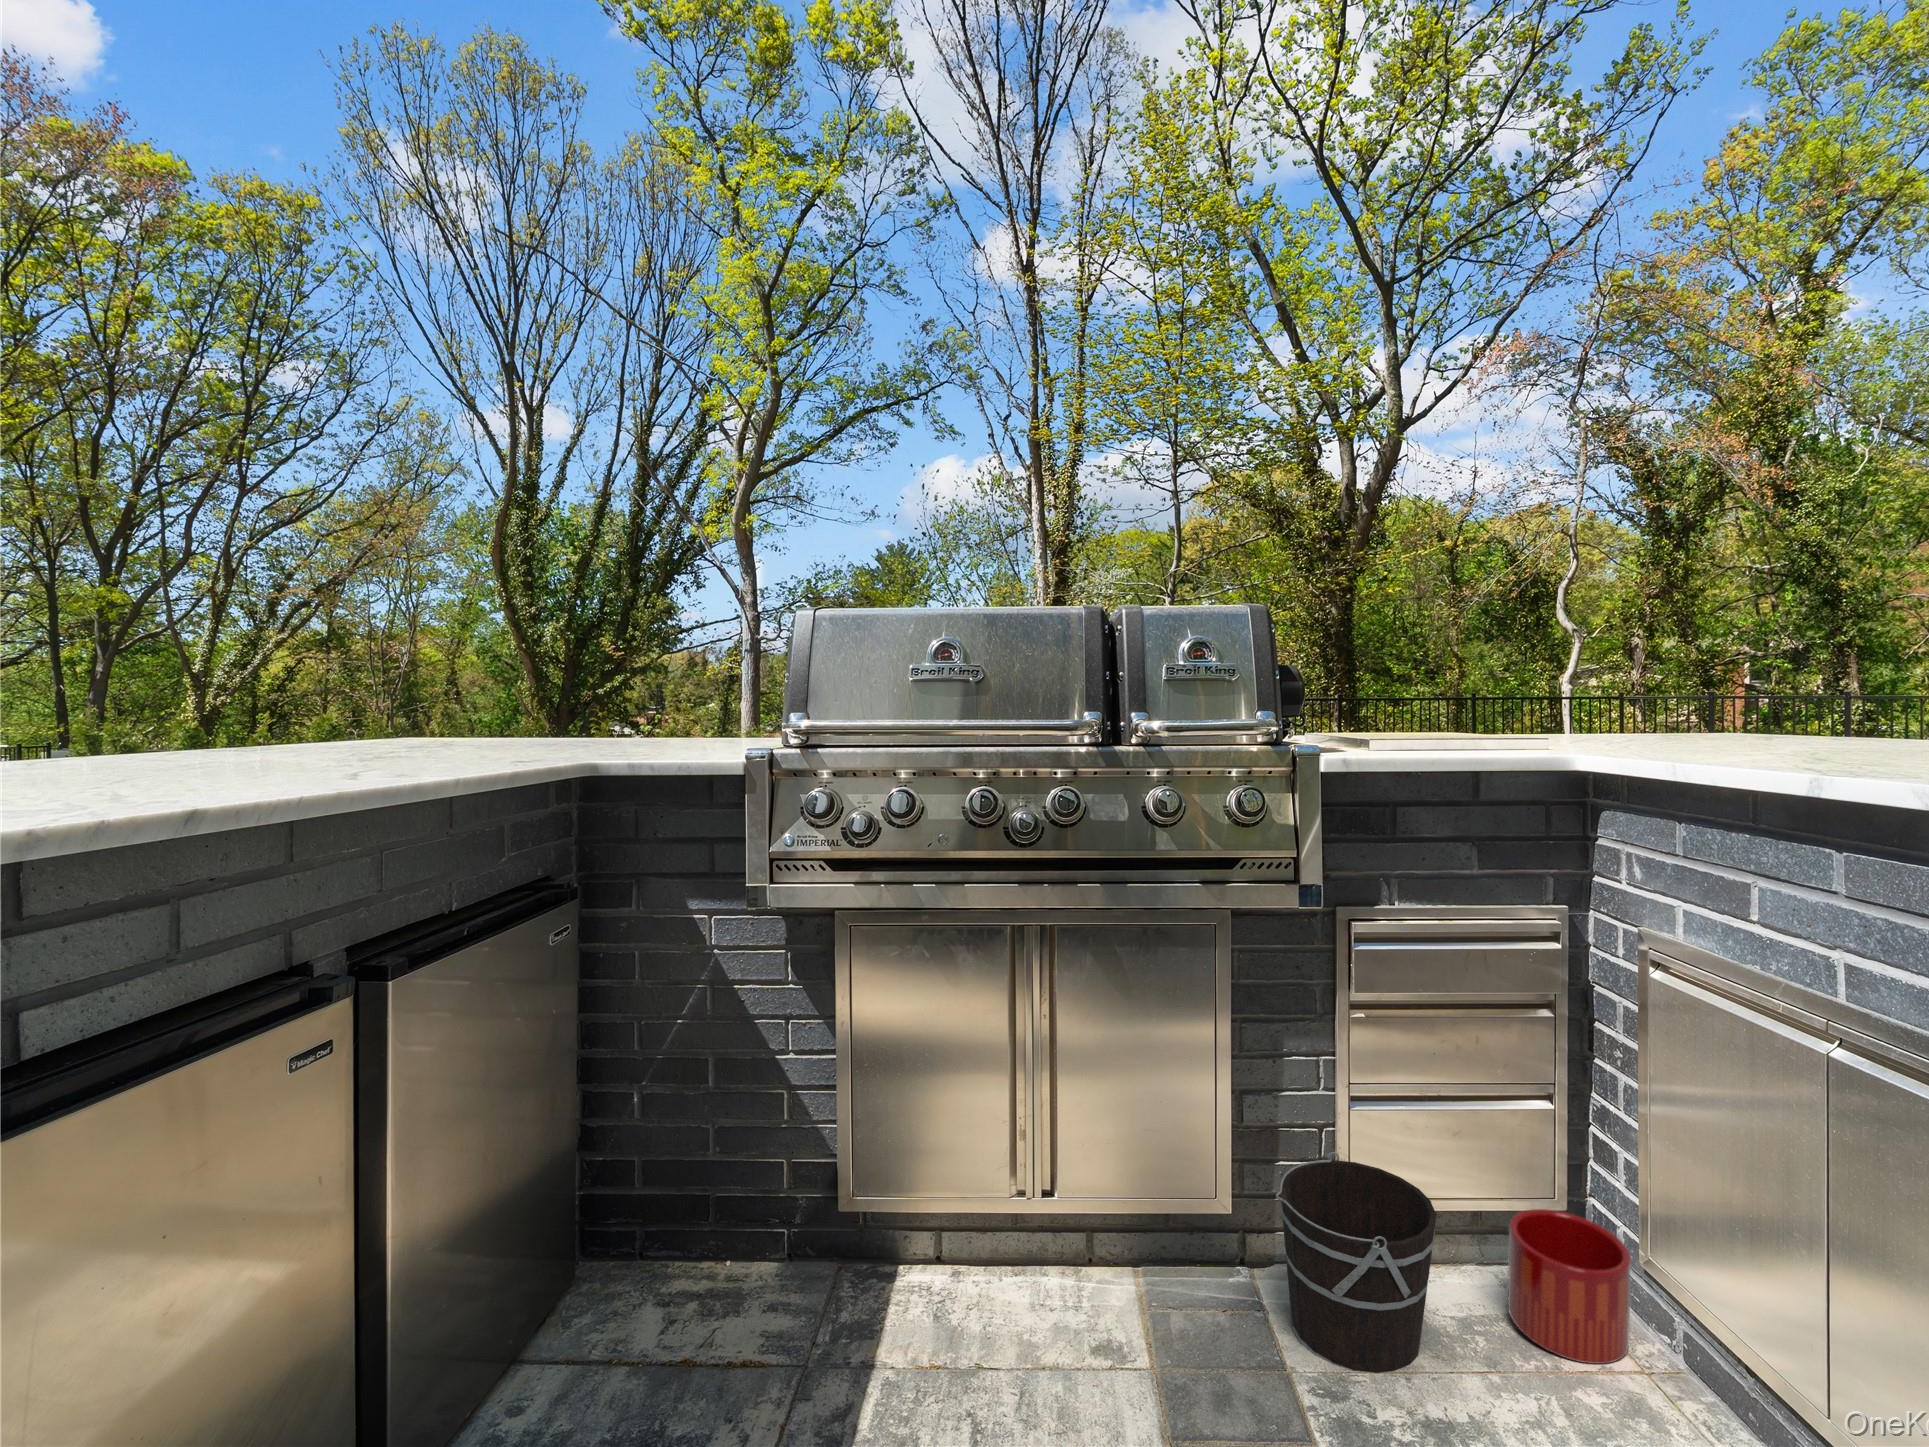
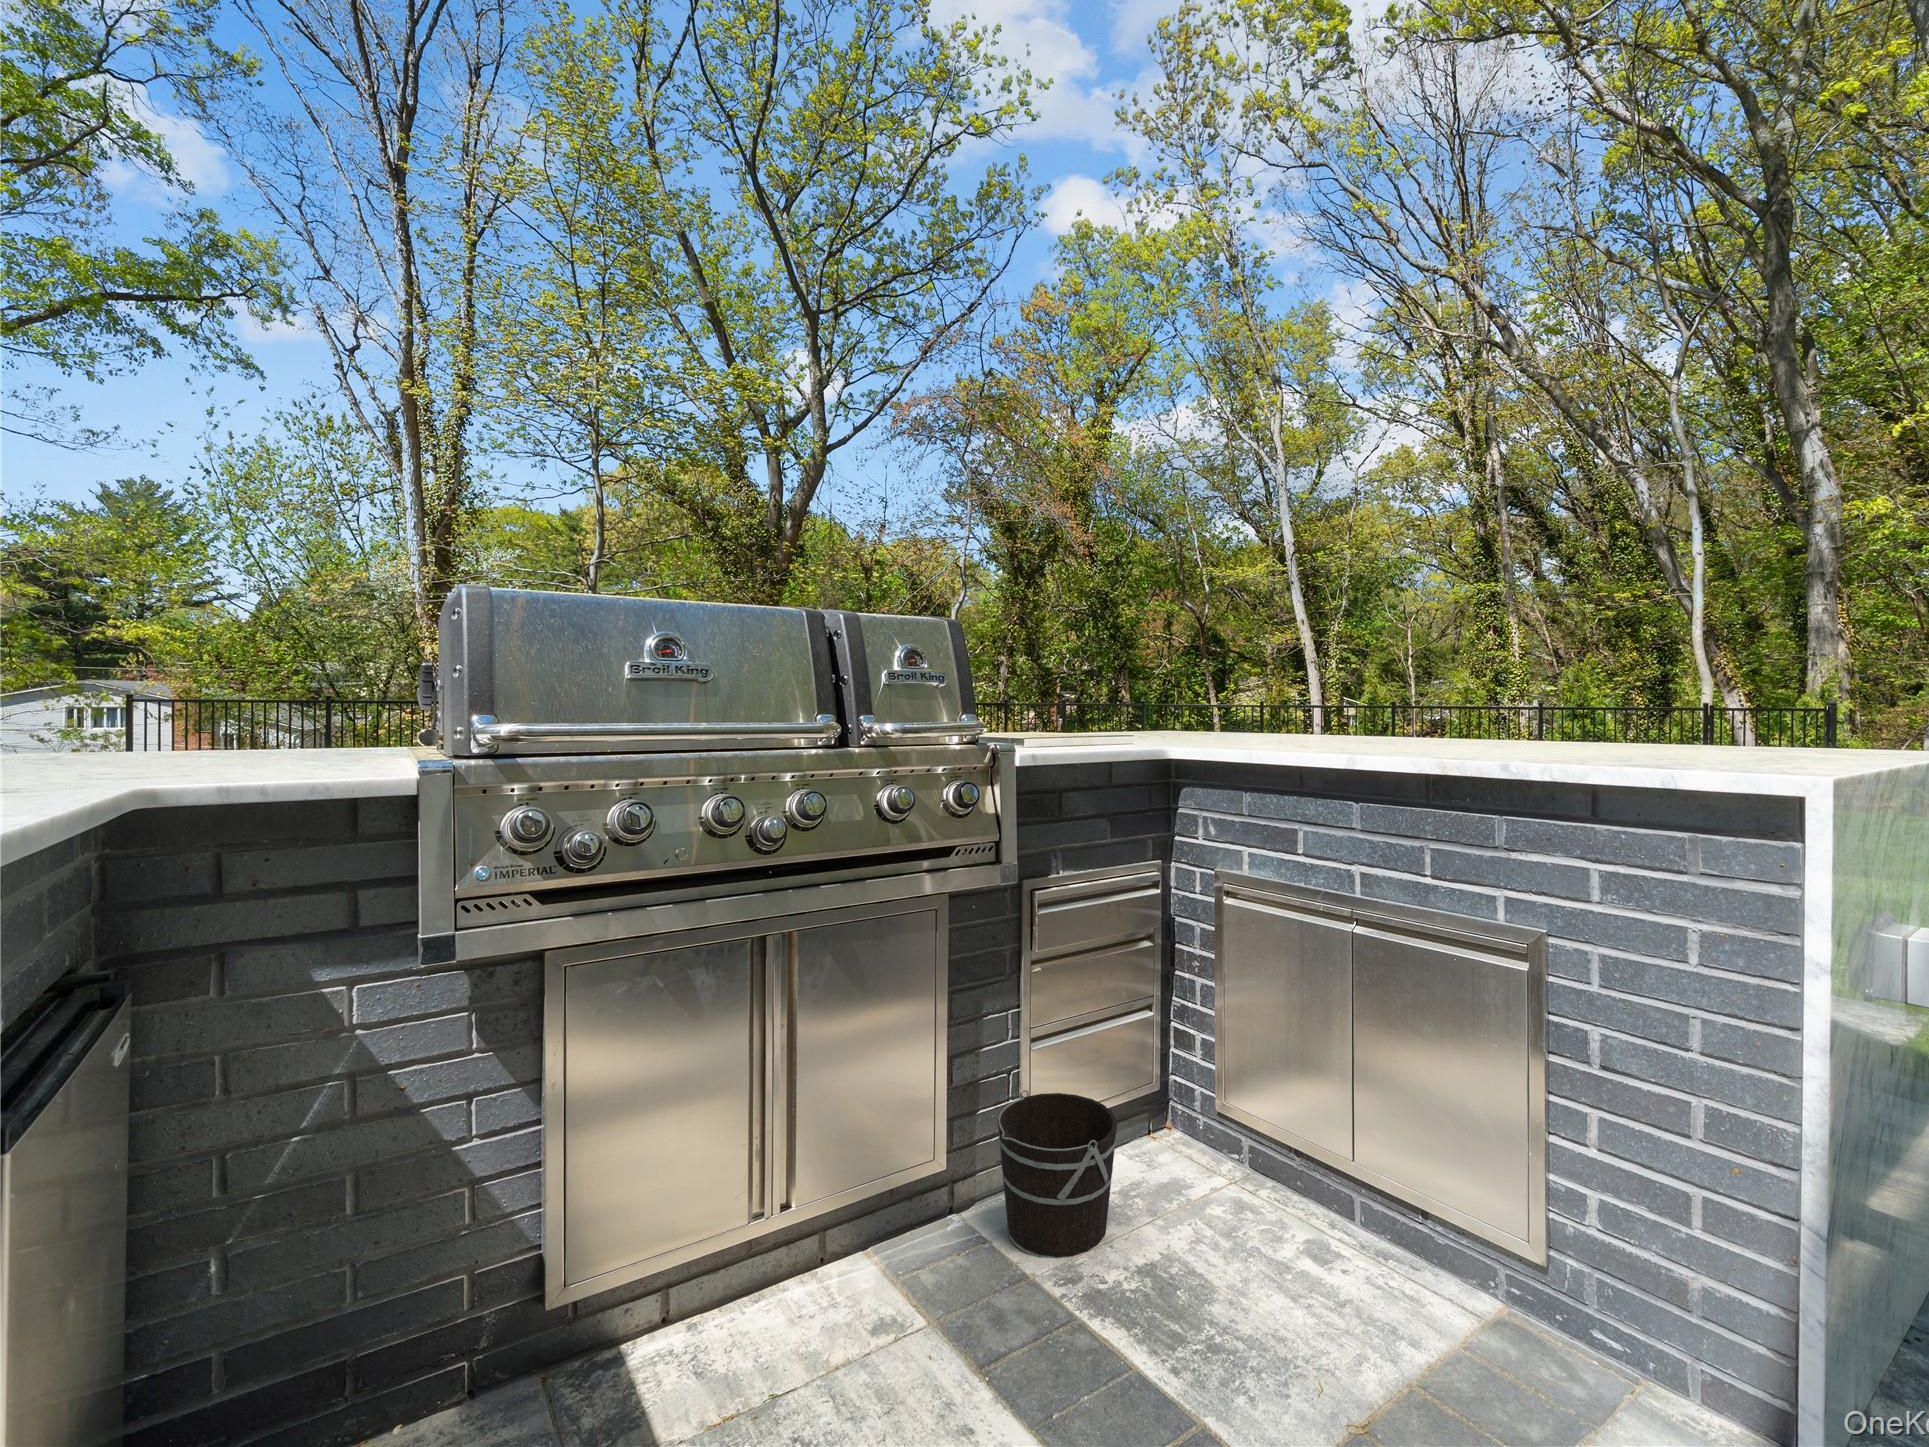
planter: present [1508,1209,1631,1364] -> none [1143,1088,1221,1191]

